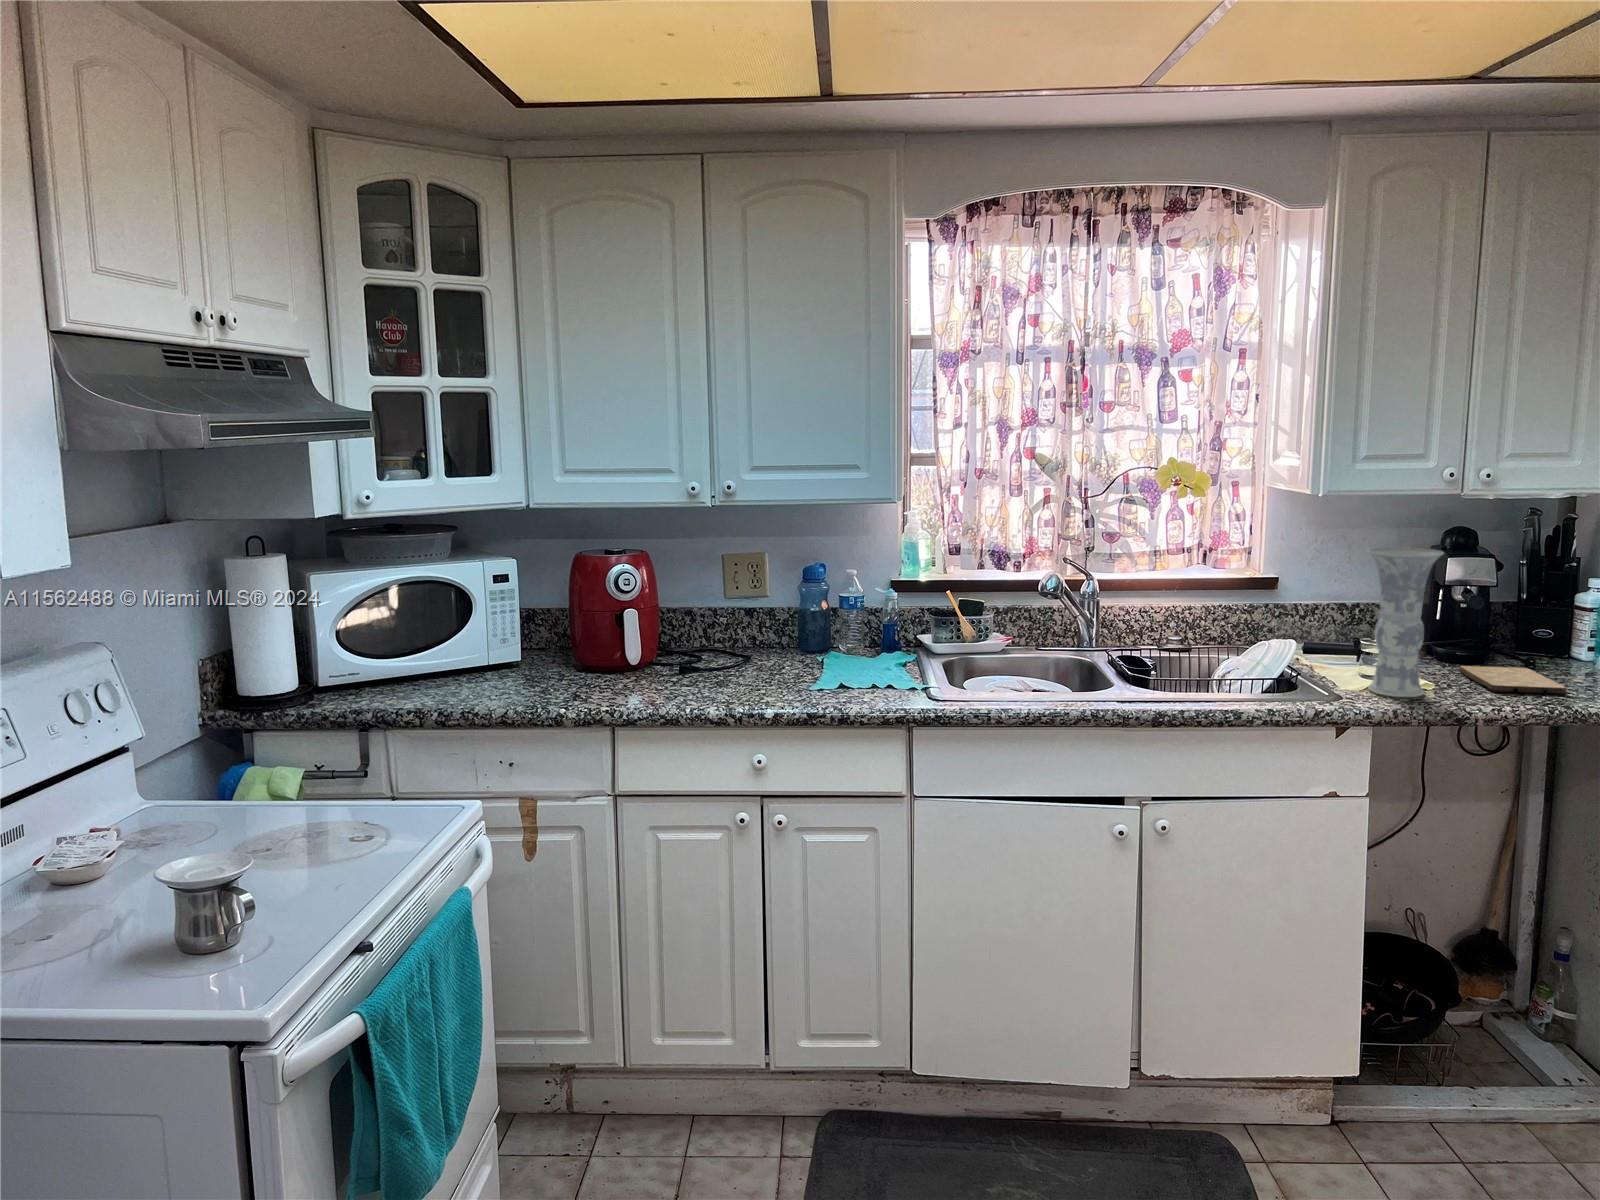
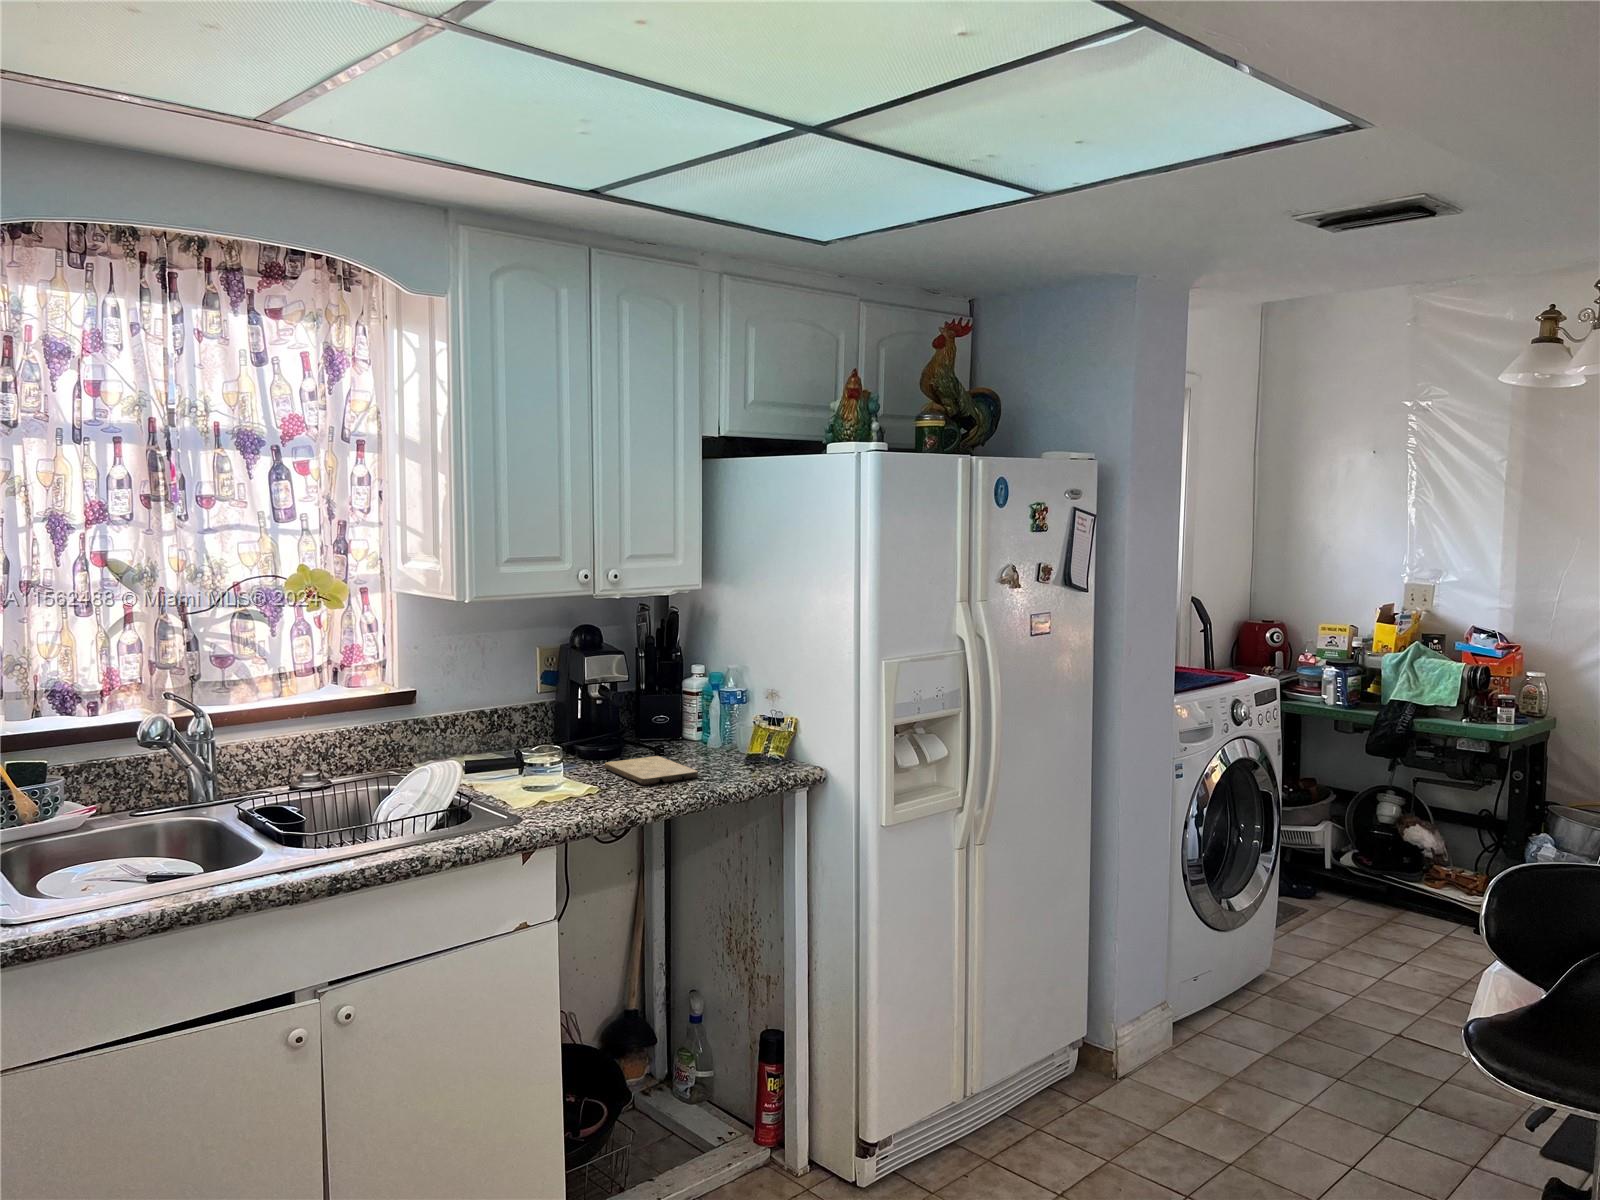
vase: present [1367,547,1444,697] -> none [526,652,597,807]

